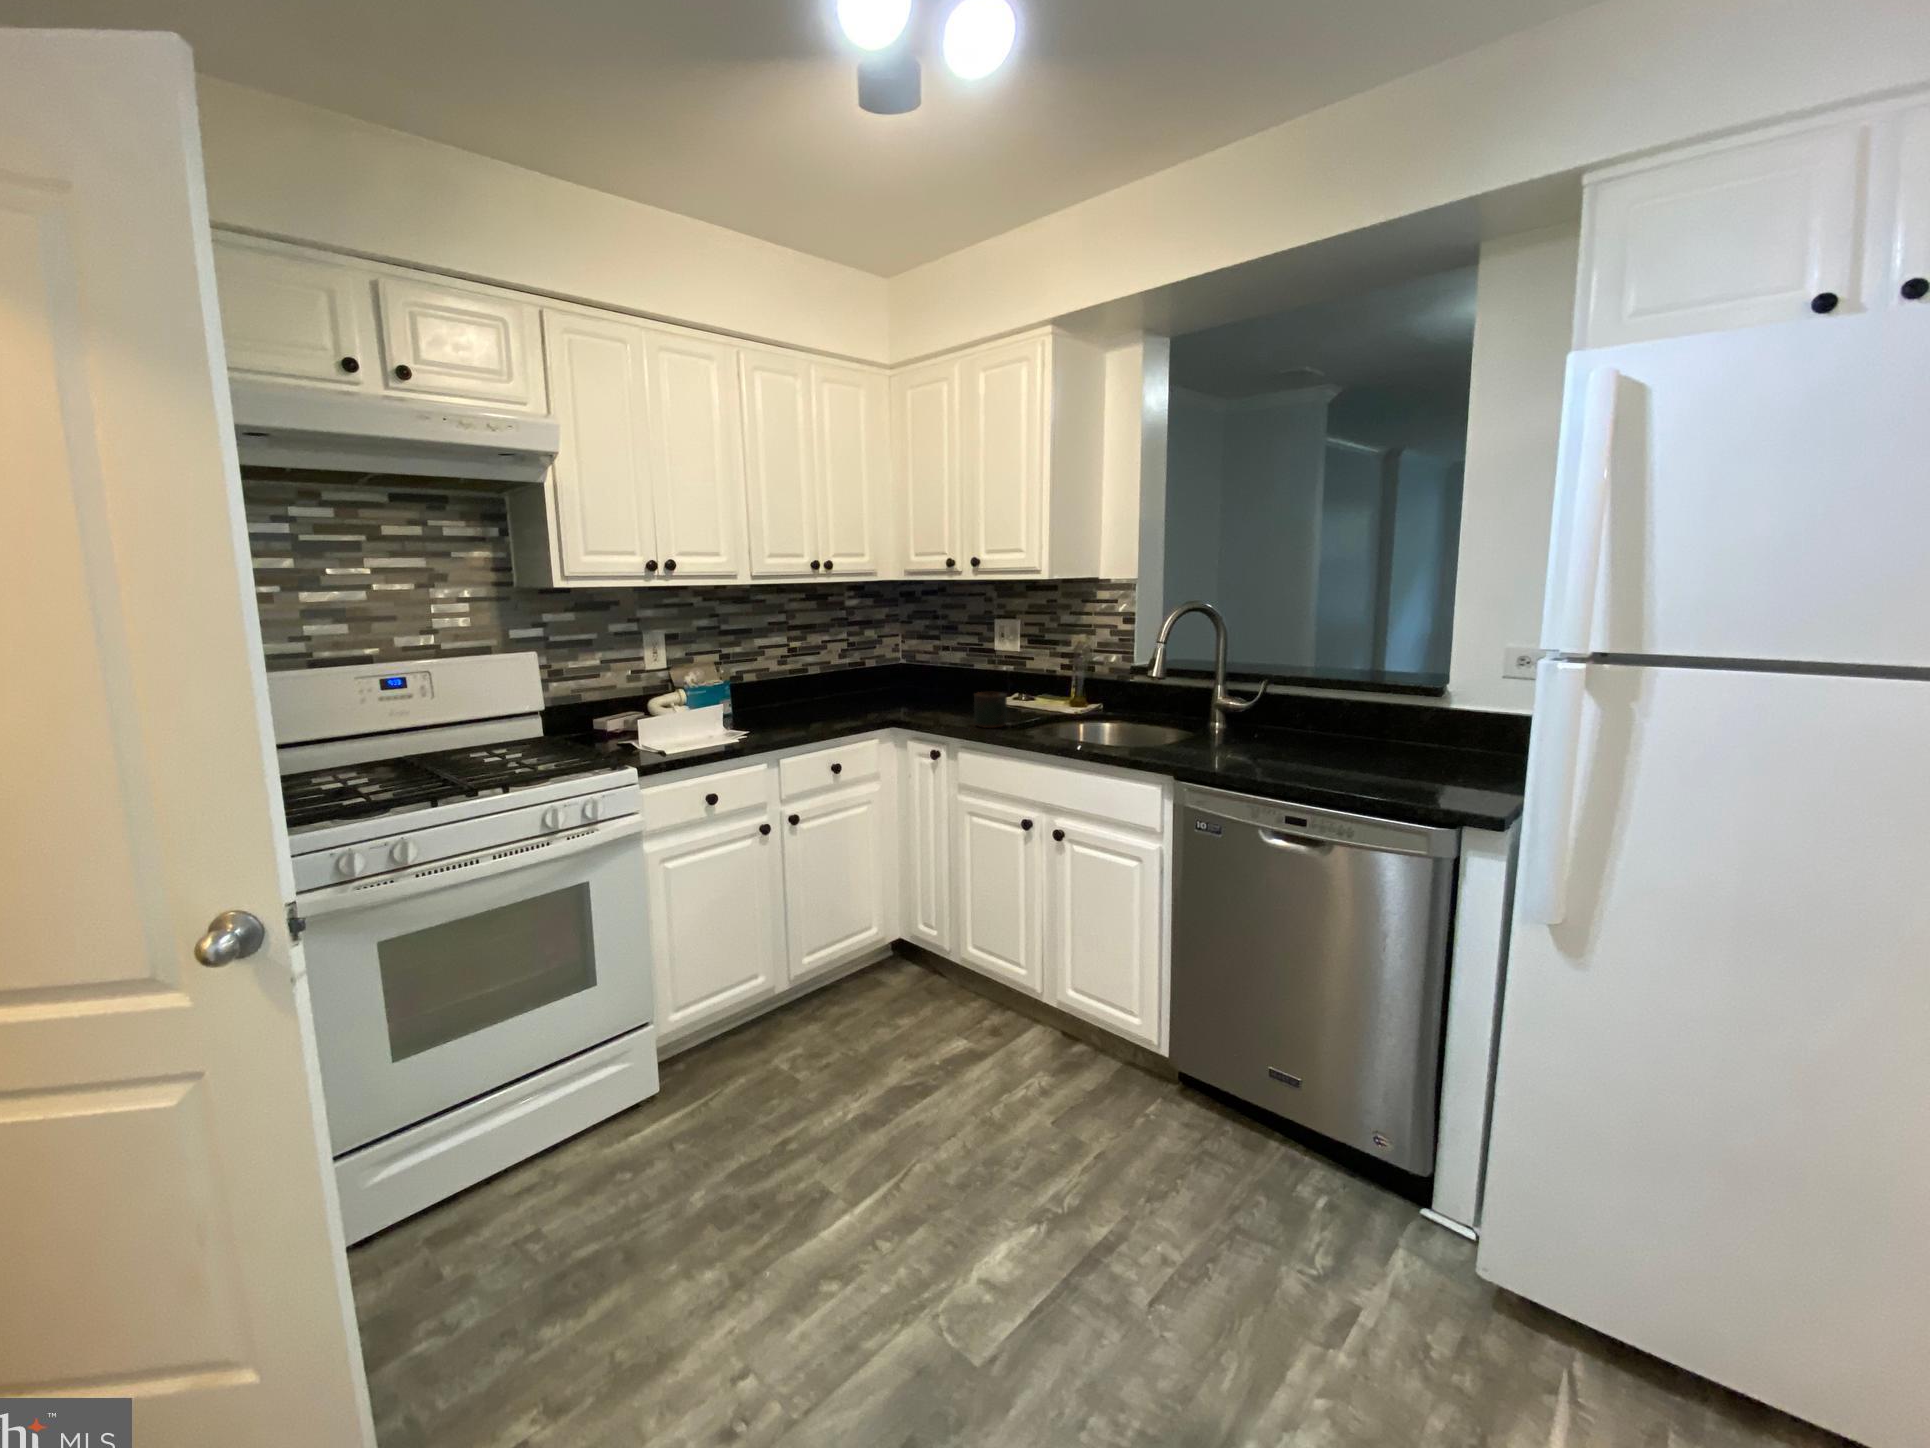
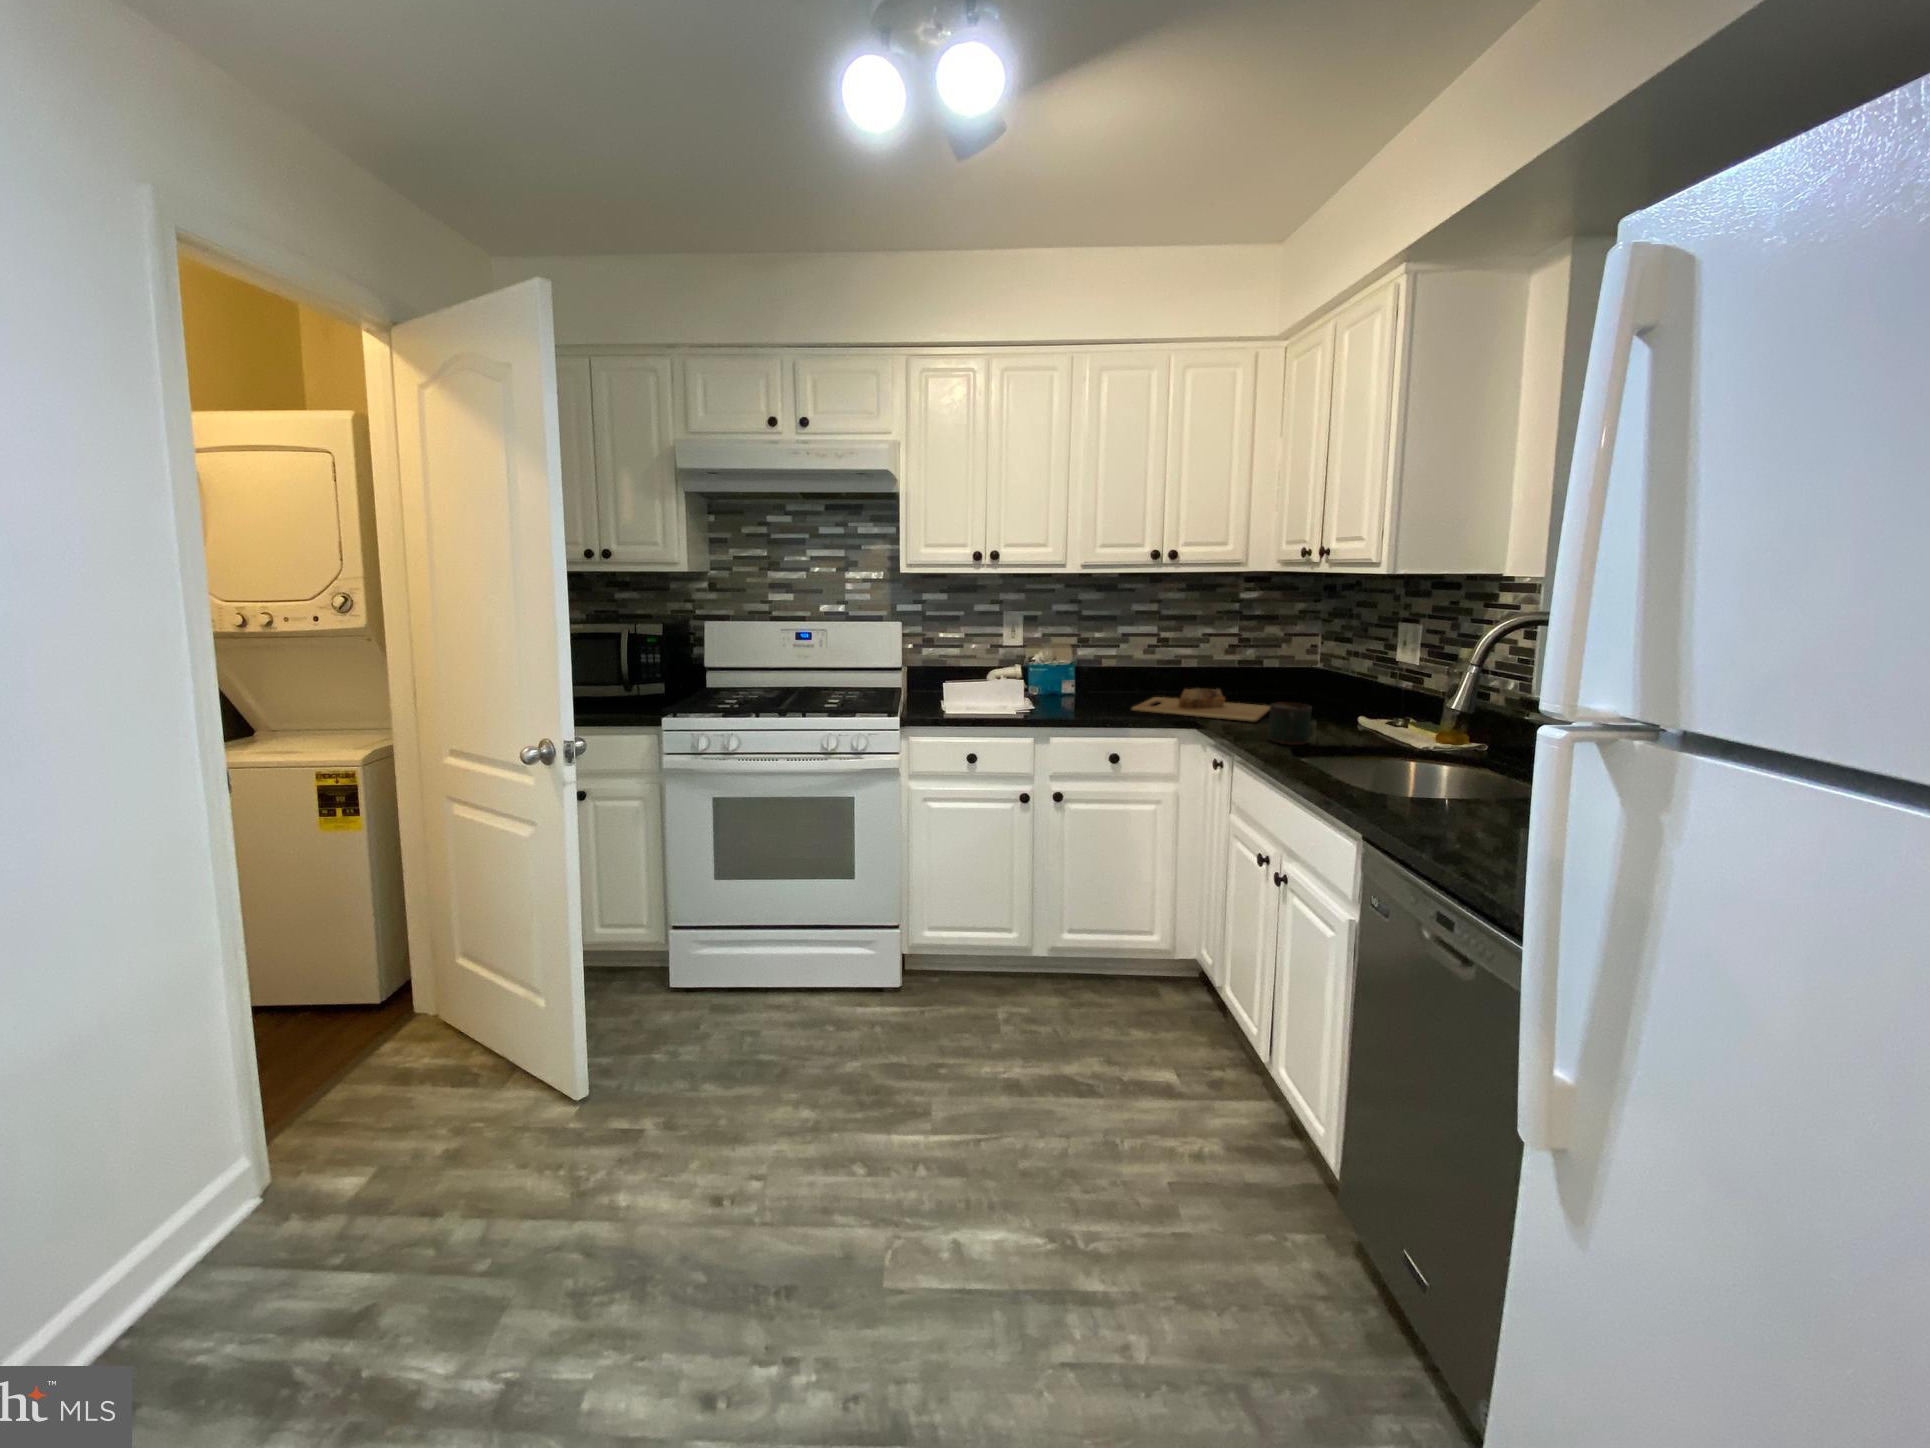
cutting board: none [806,690,931,722] -> present [1132,688,1270,722]

